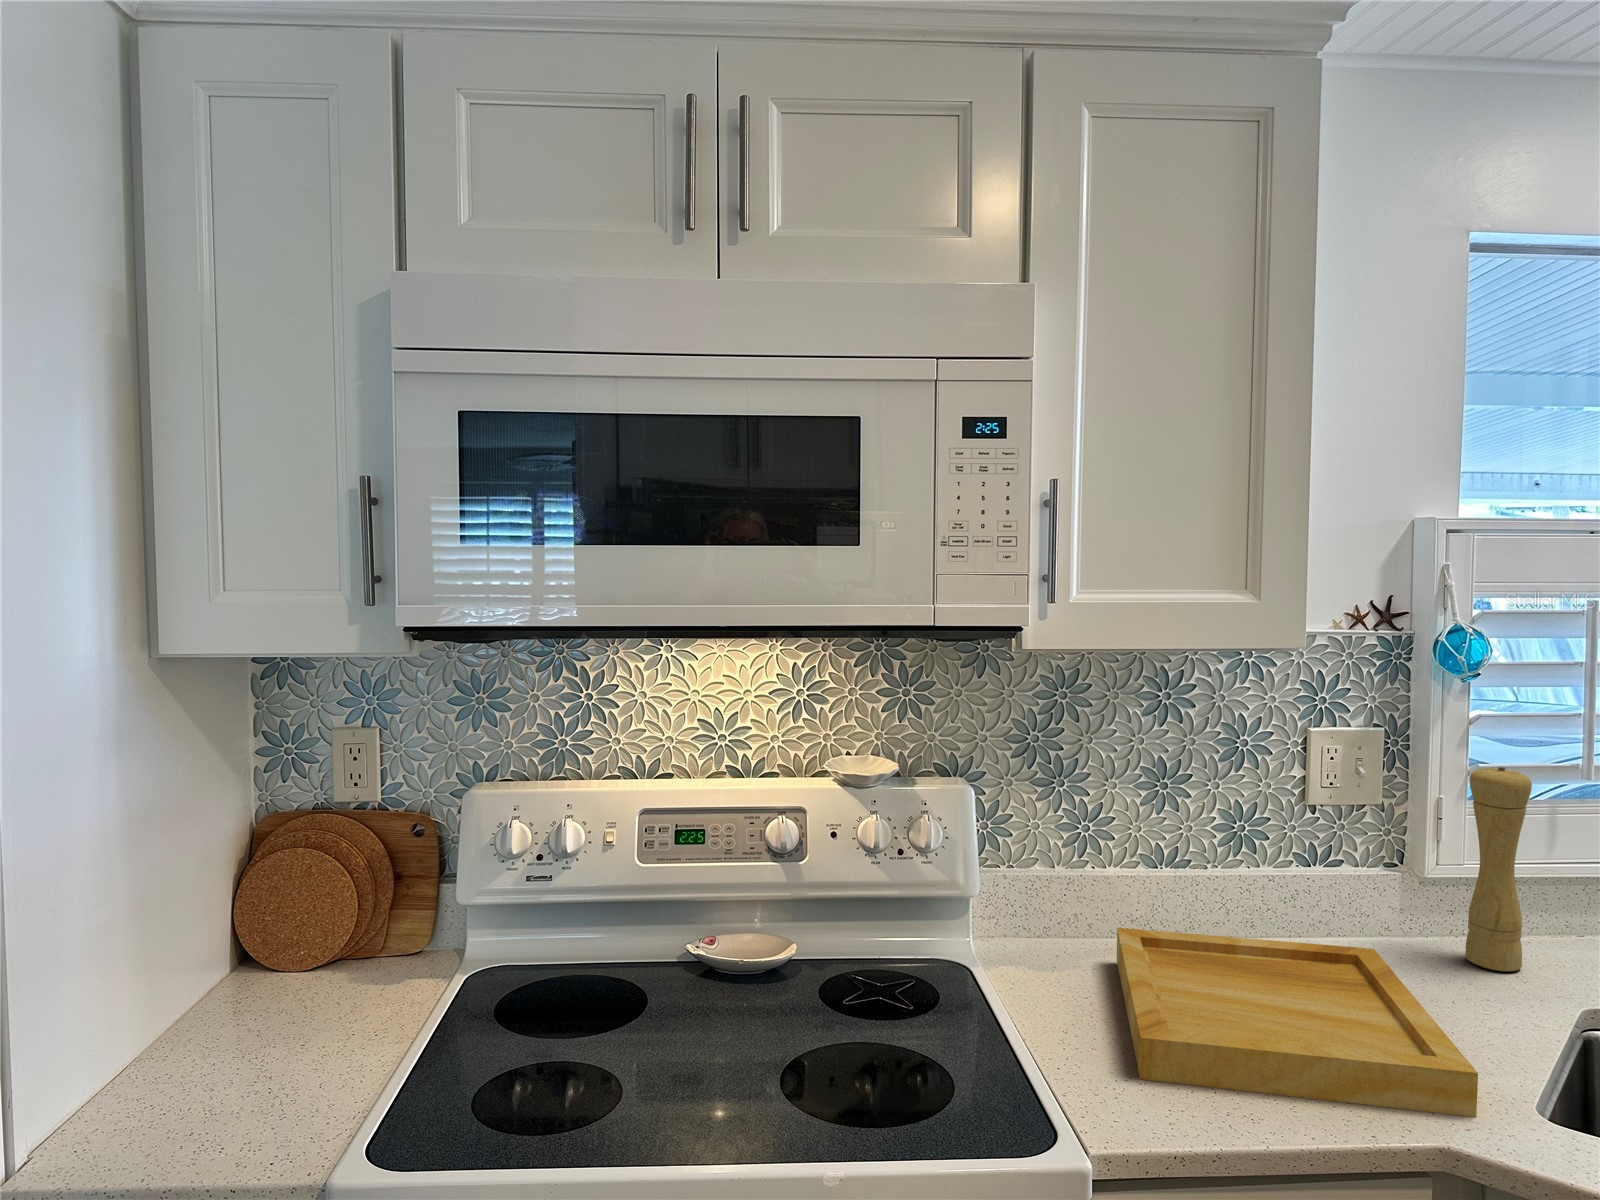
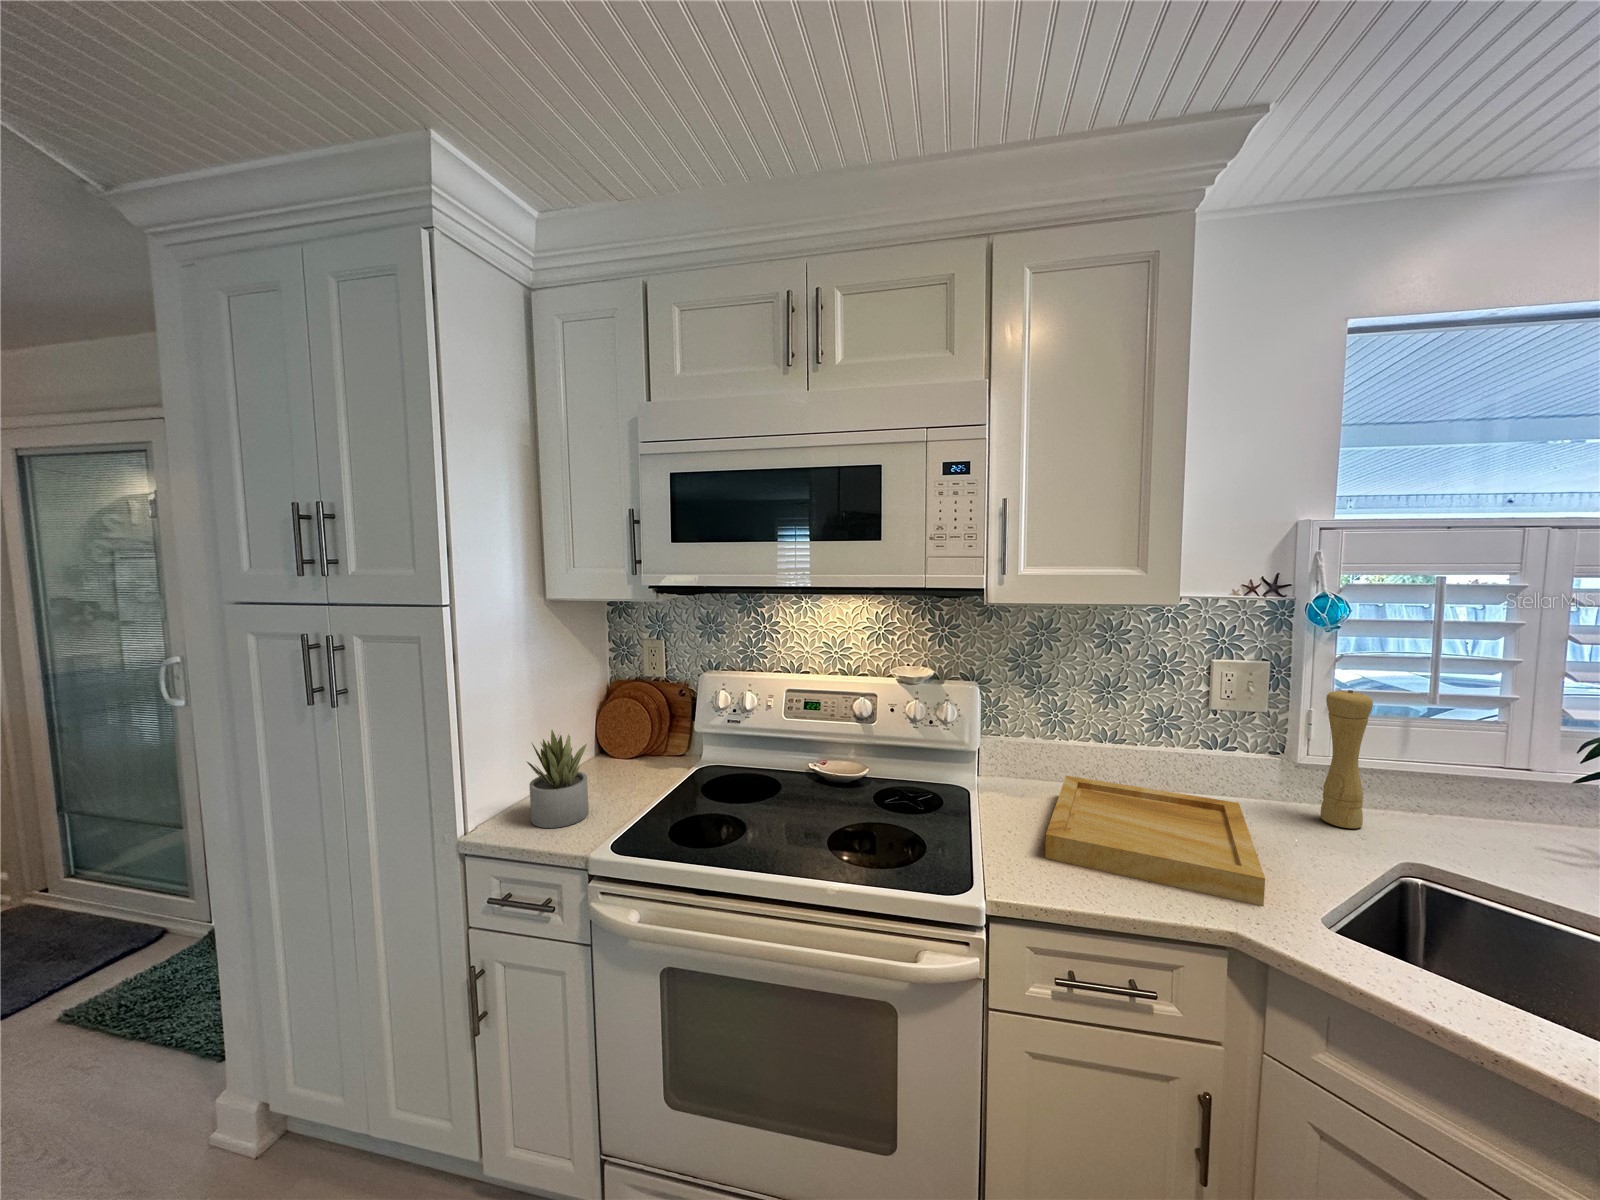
succulent plant: none [111,929,257,1149] -> present [527,730,589,828]

